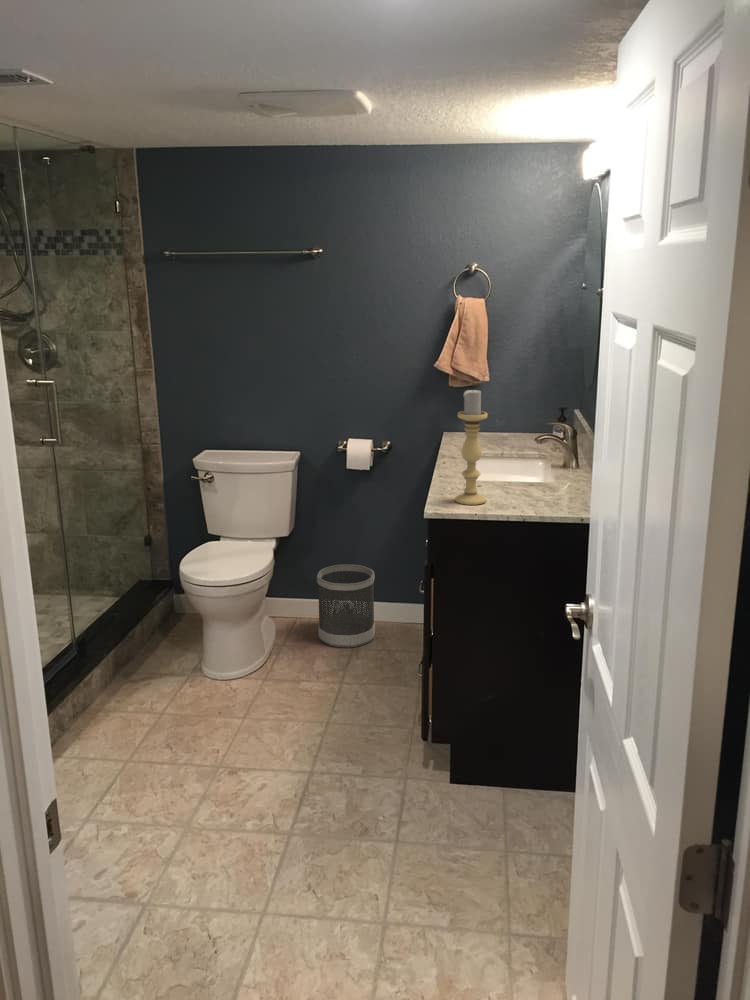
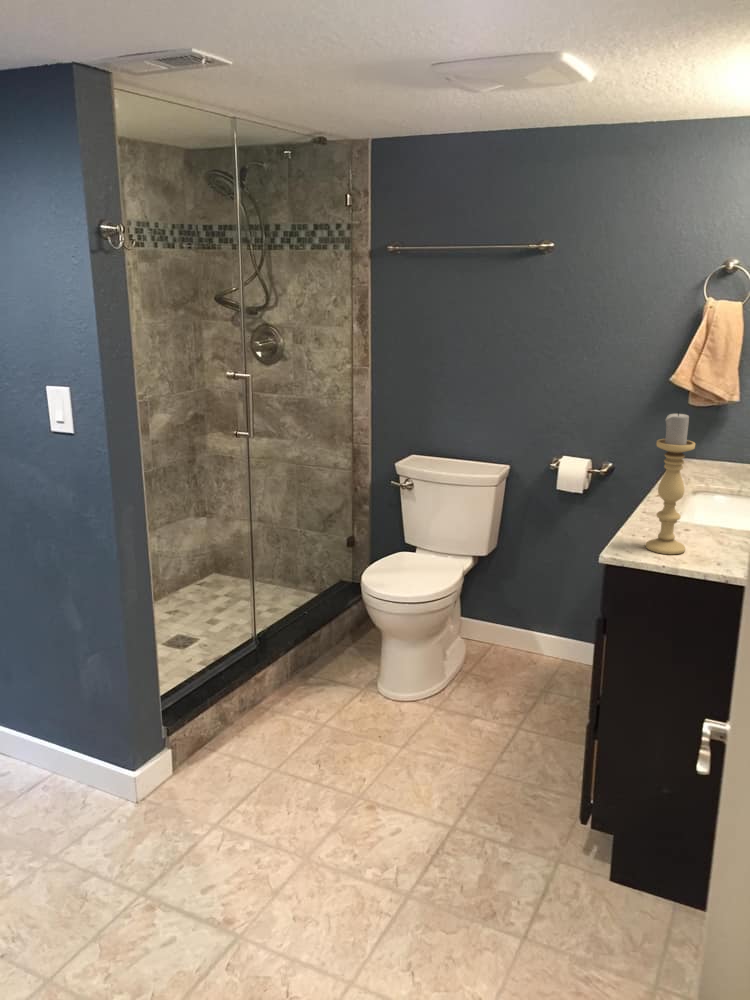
wastebasket: present [317,564,375,648] -> none [510,594,579,689]

